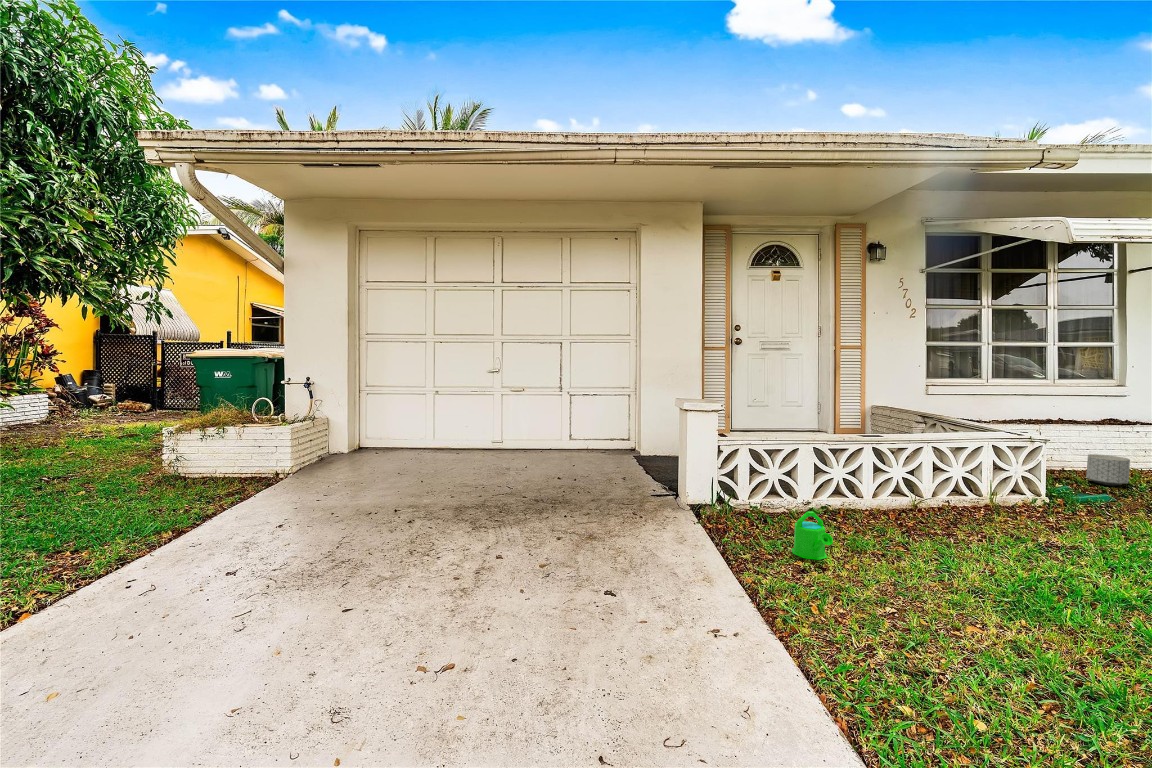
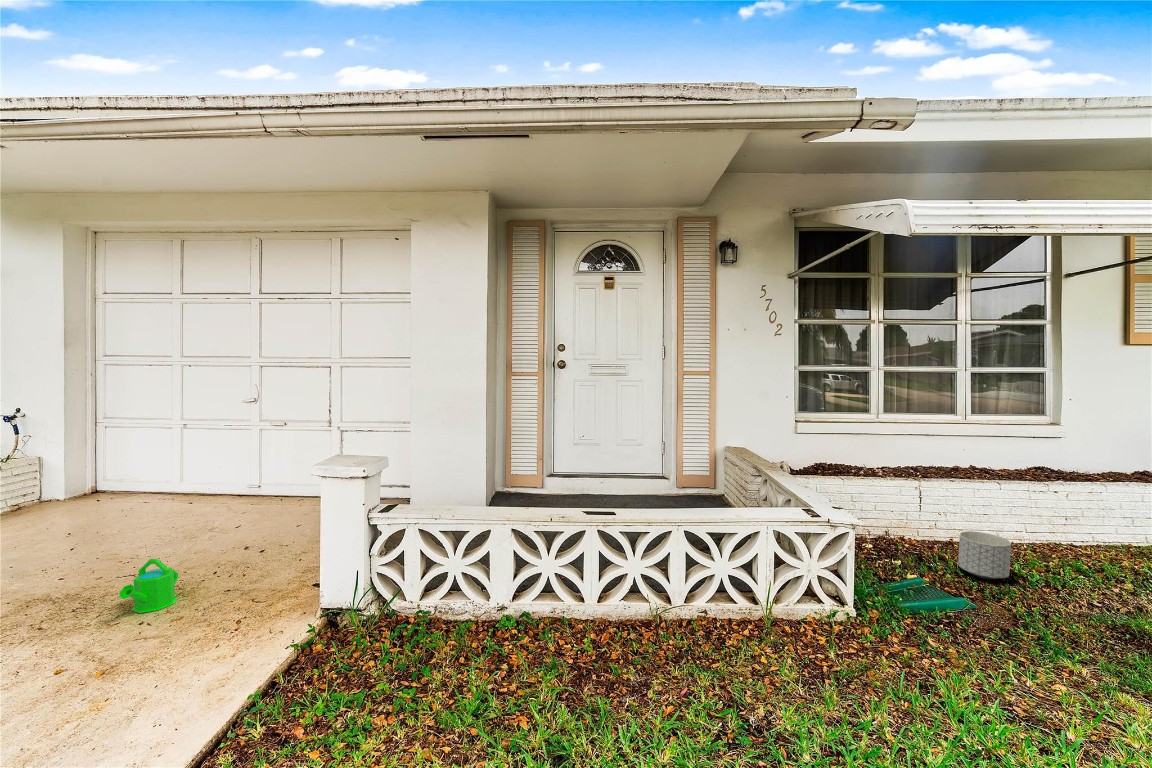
watering can: present [792,511,833,560] -> present [119,559,178,613]

